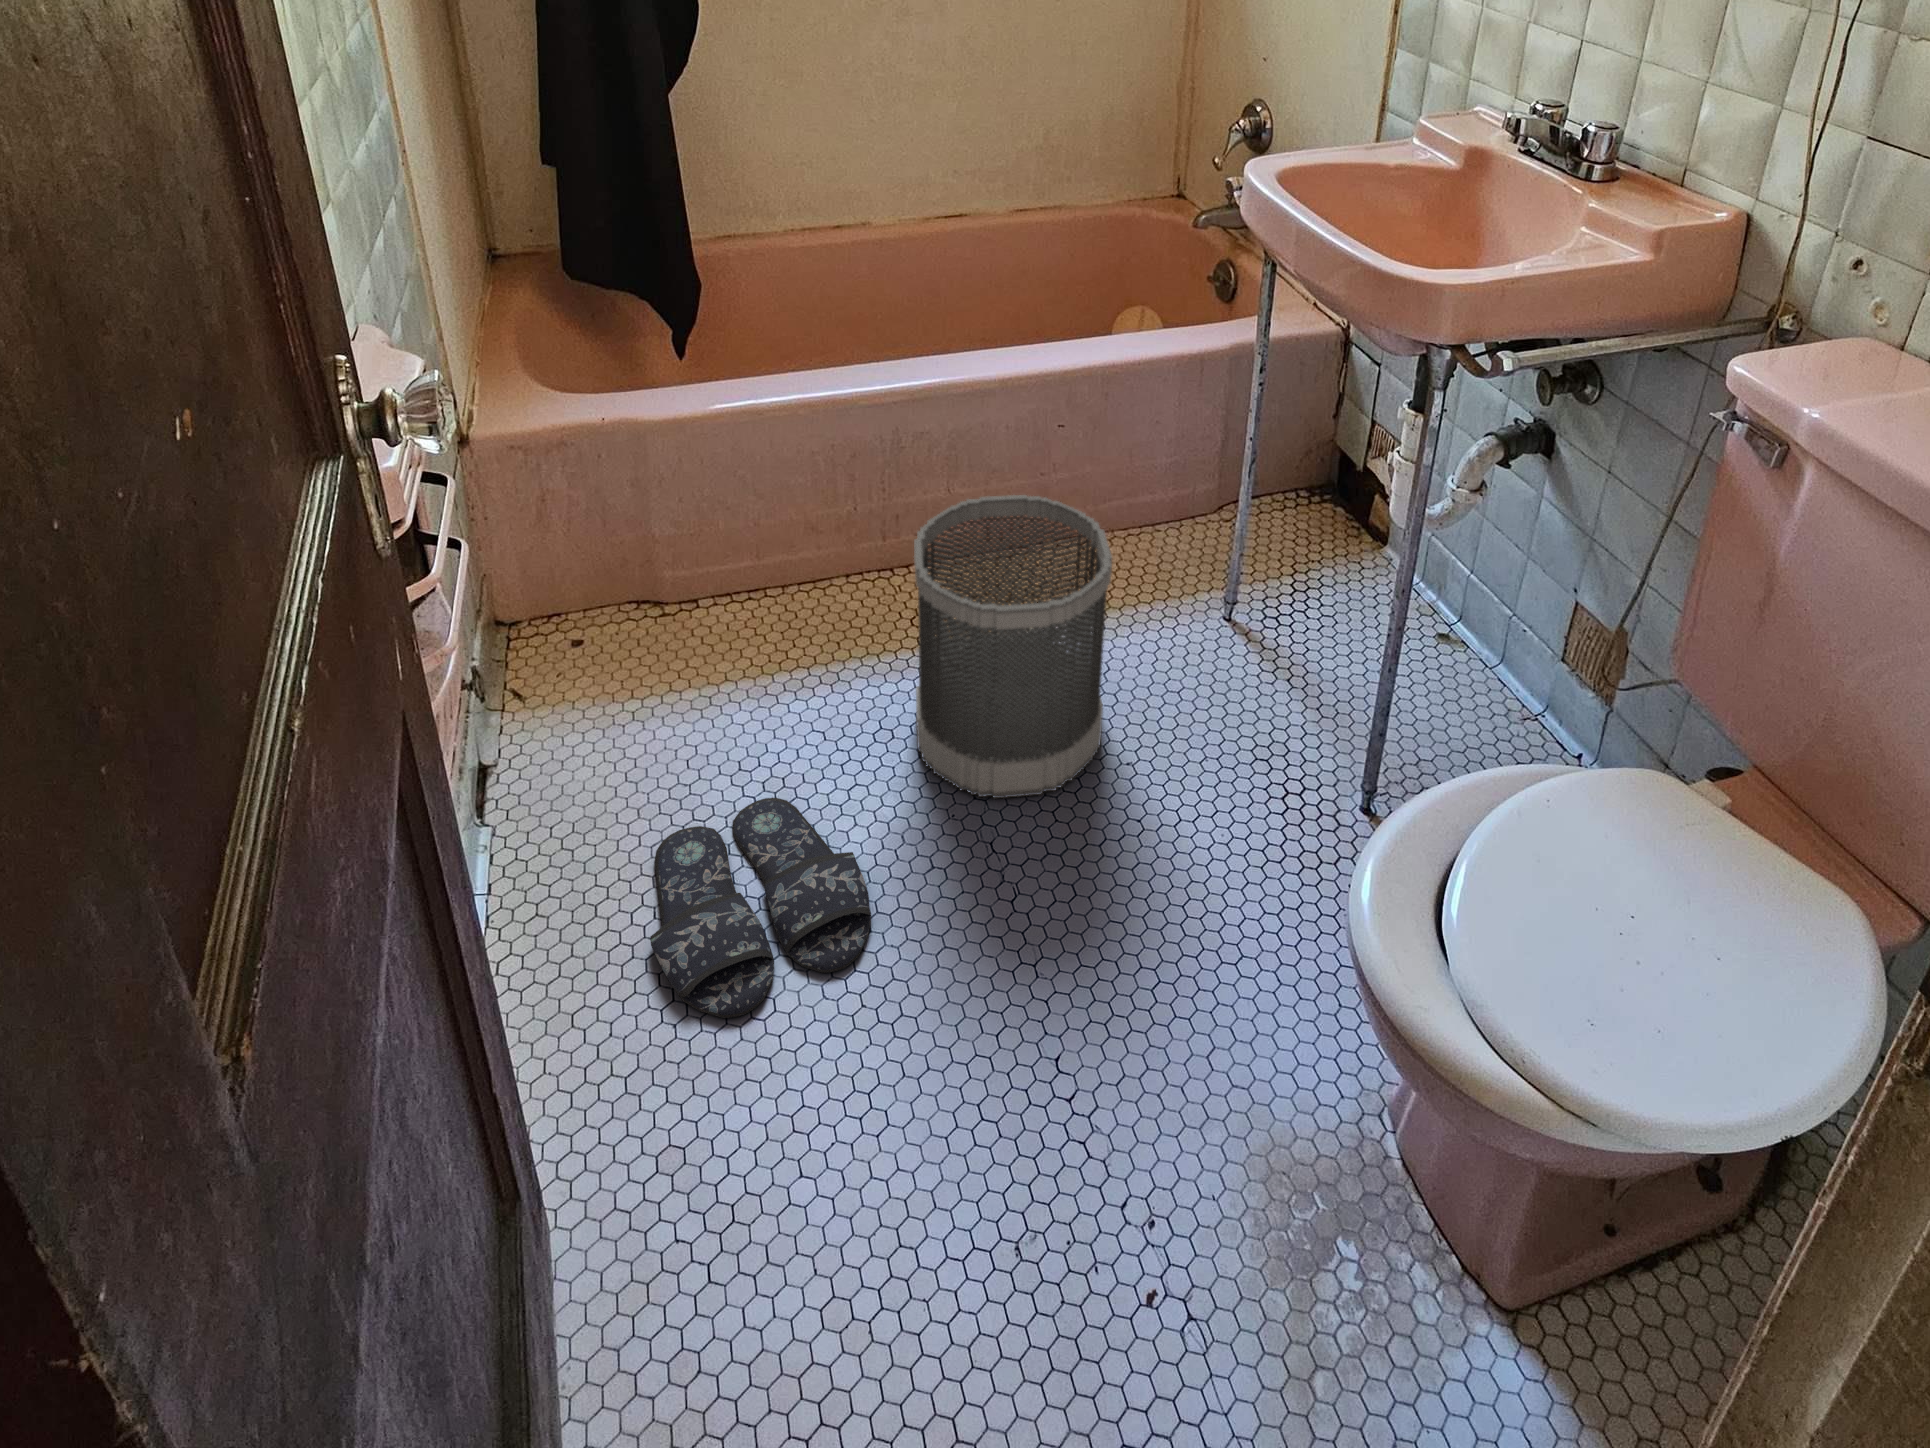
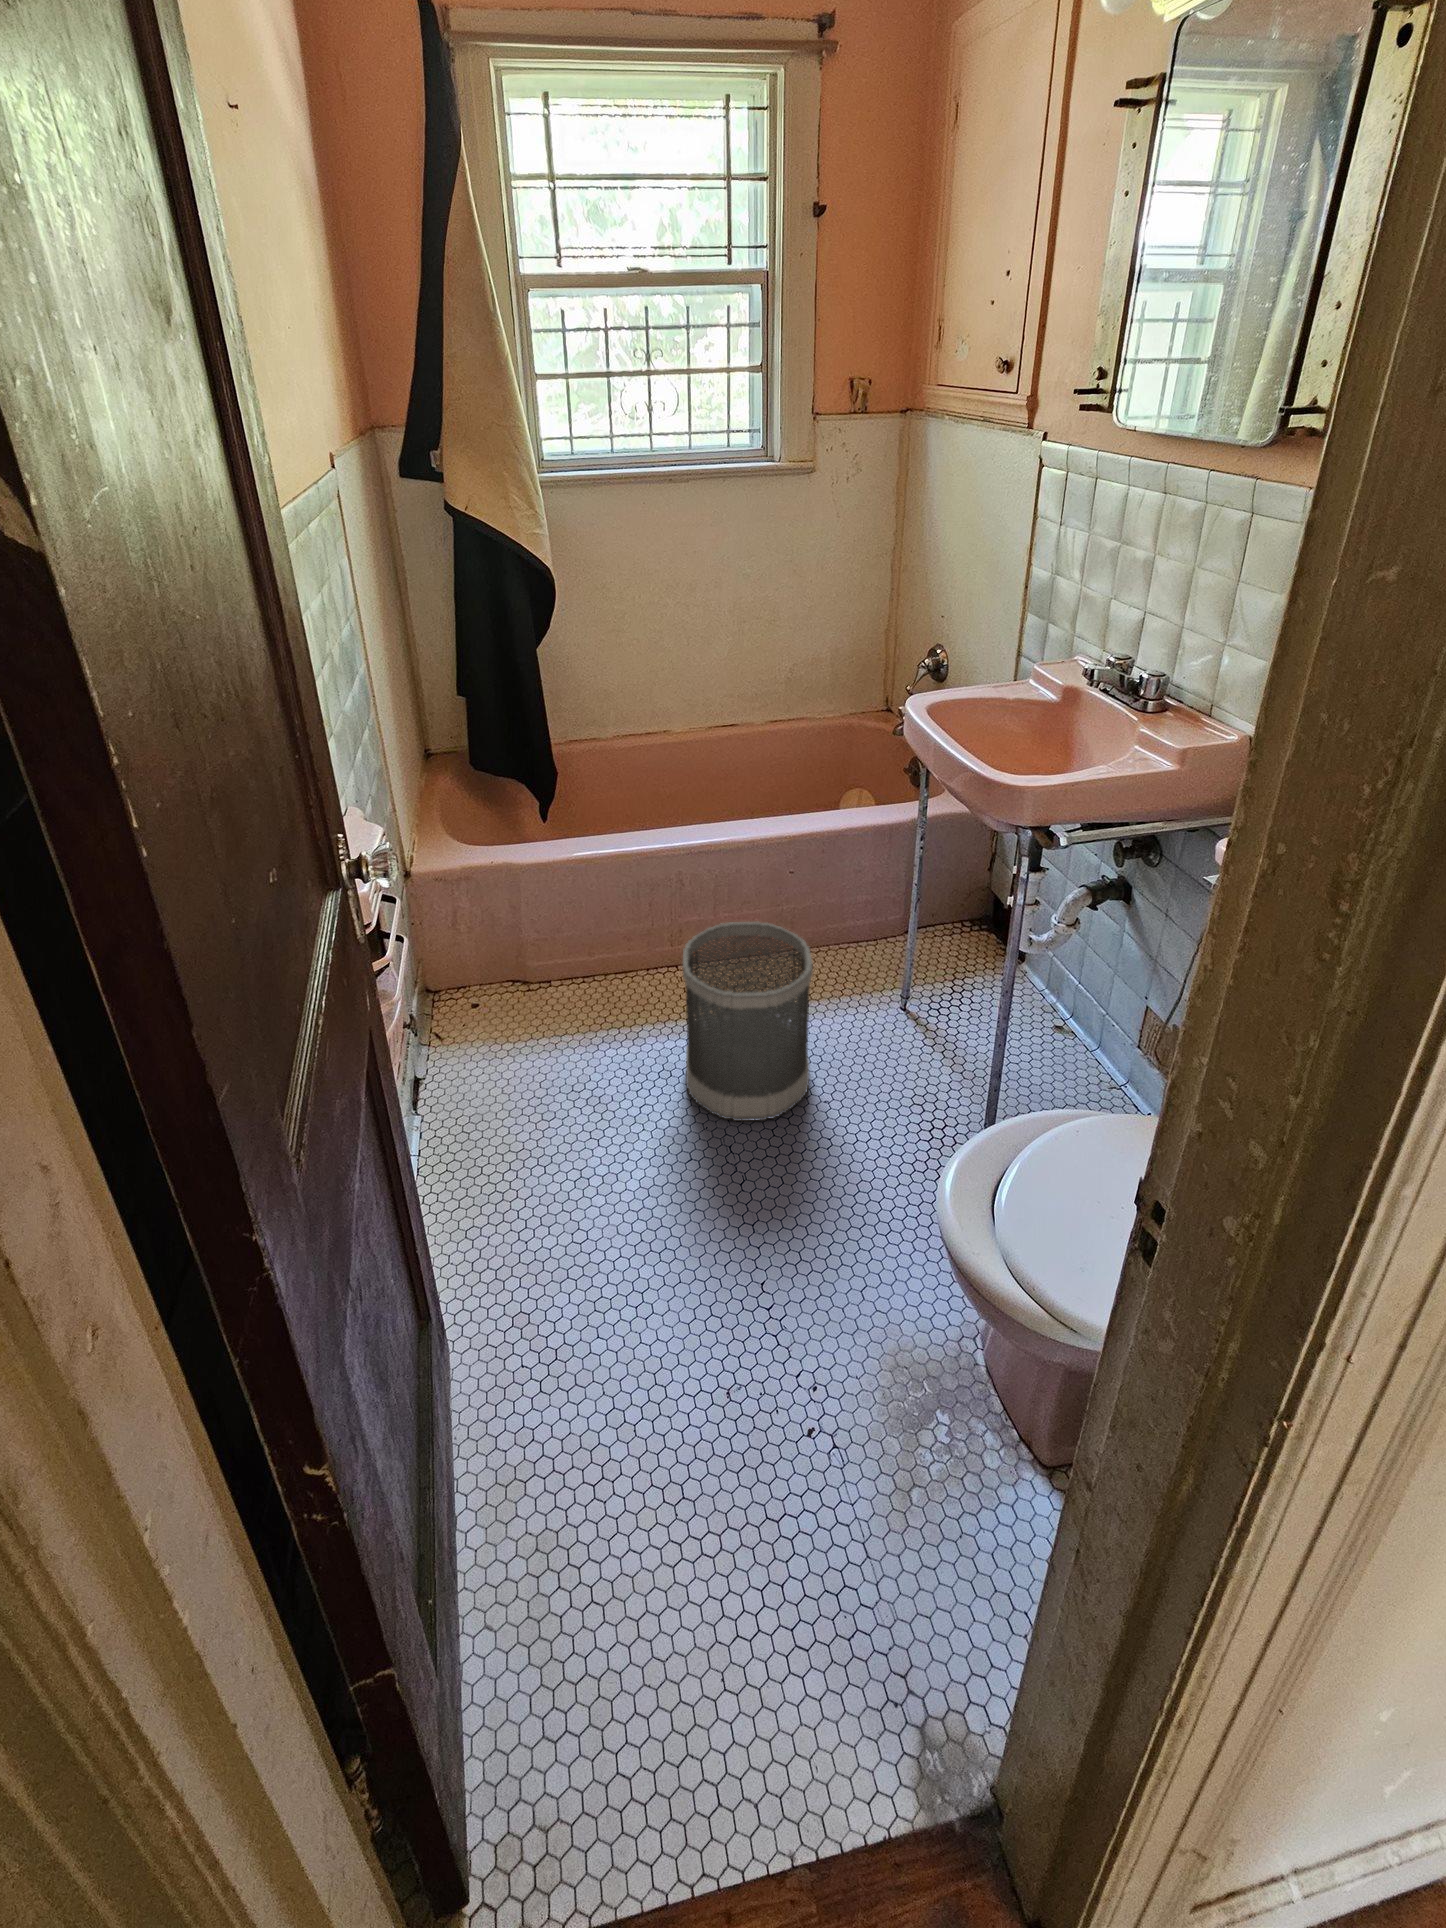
slippers: present [650,798,871,1018] -> none [514,1112,650,1242]

